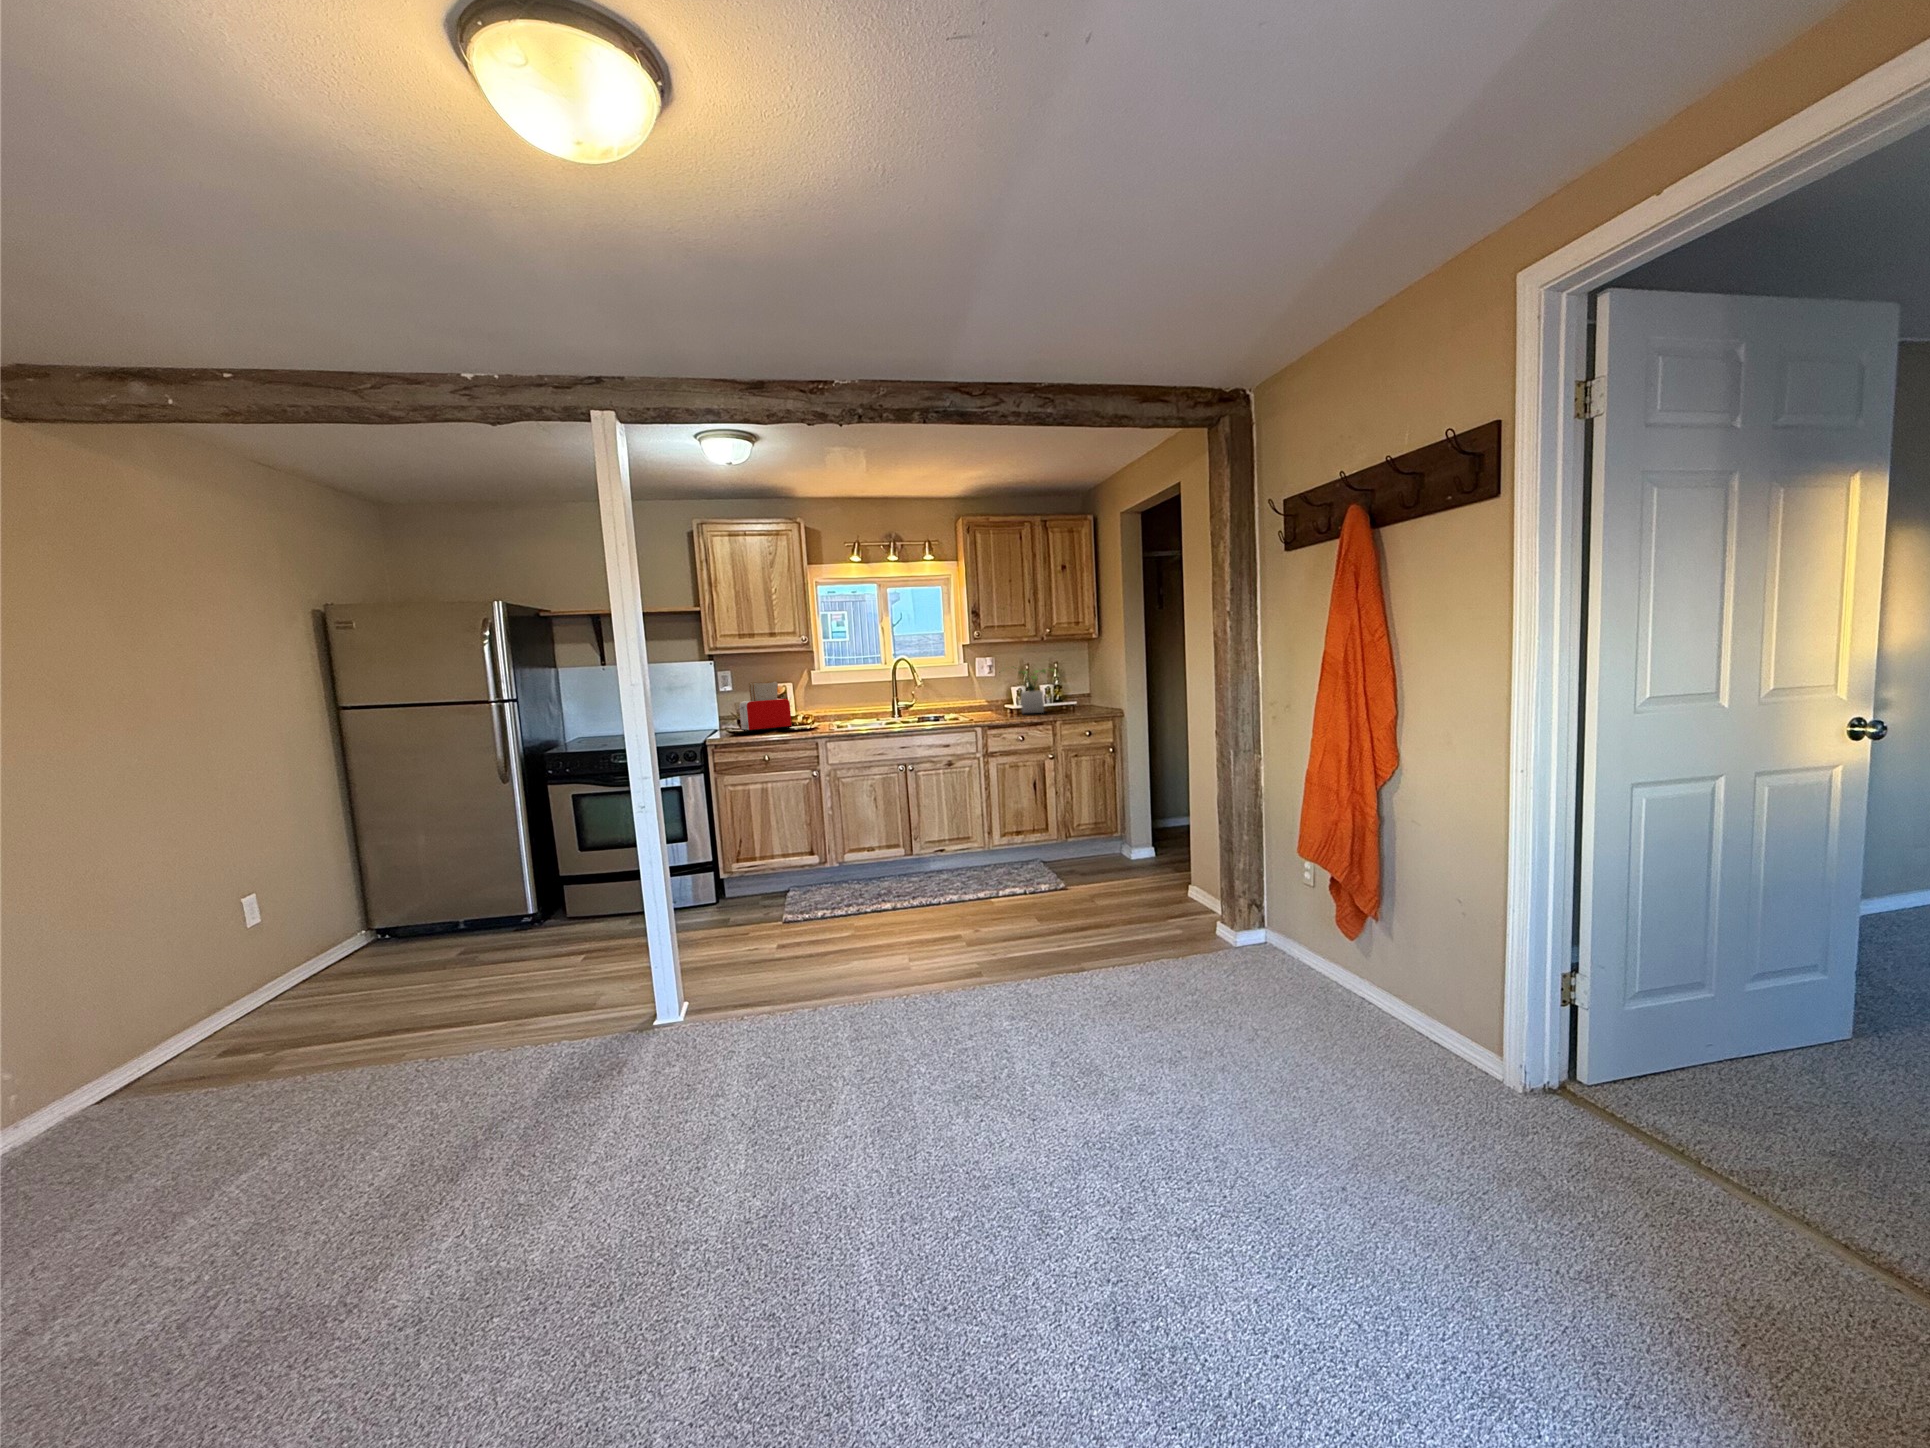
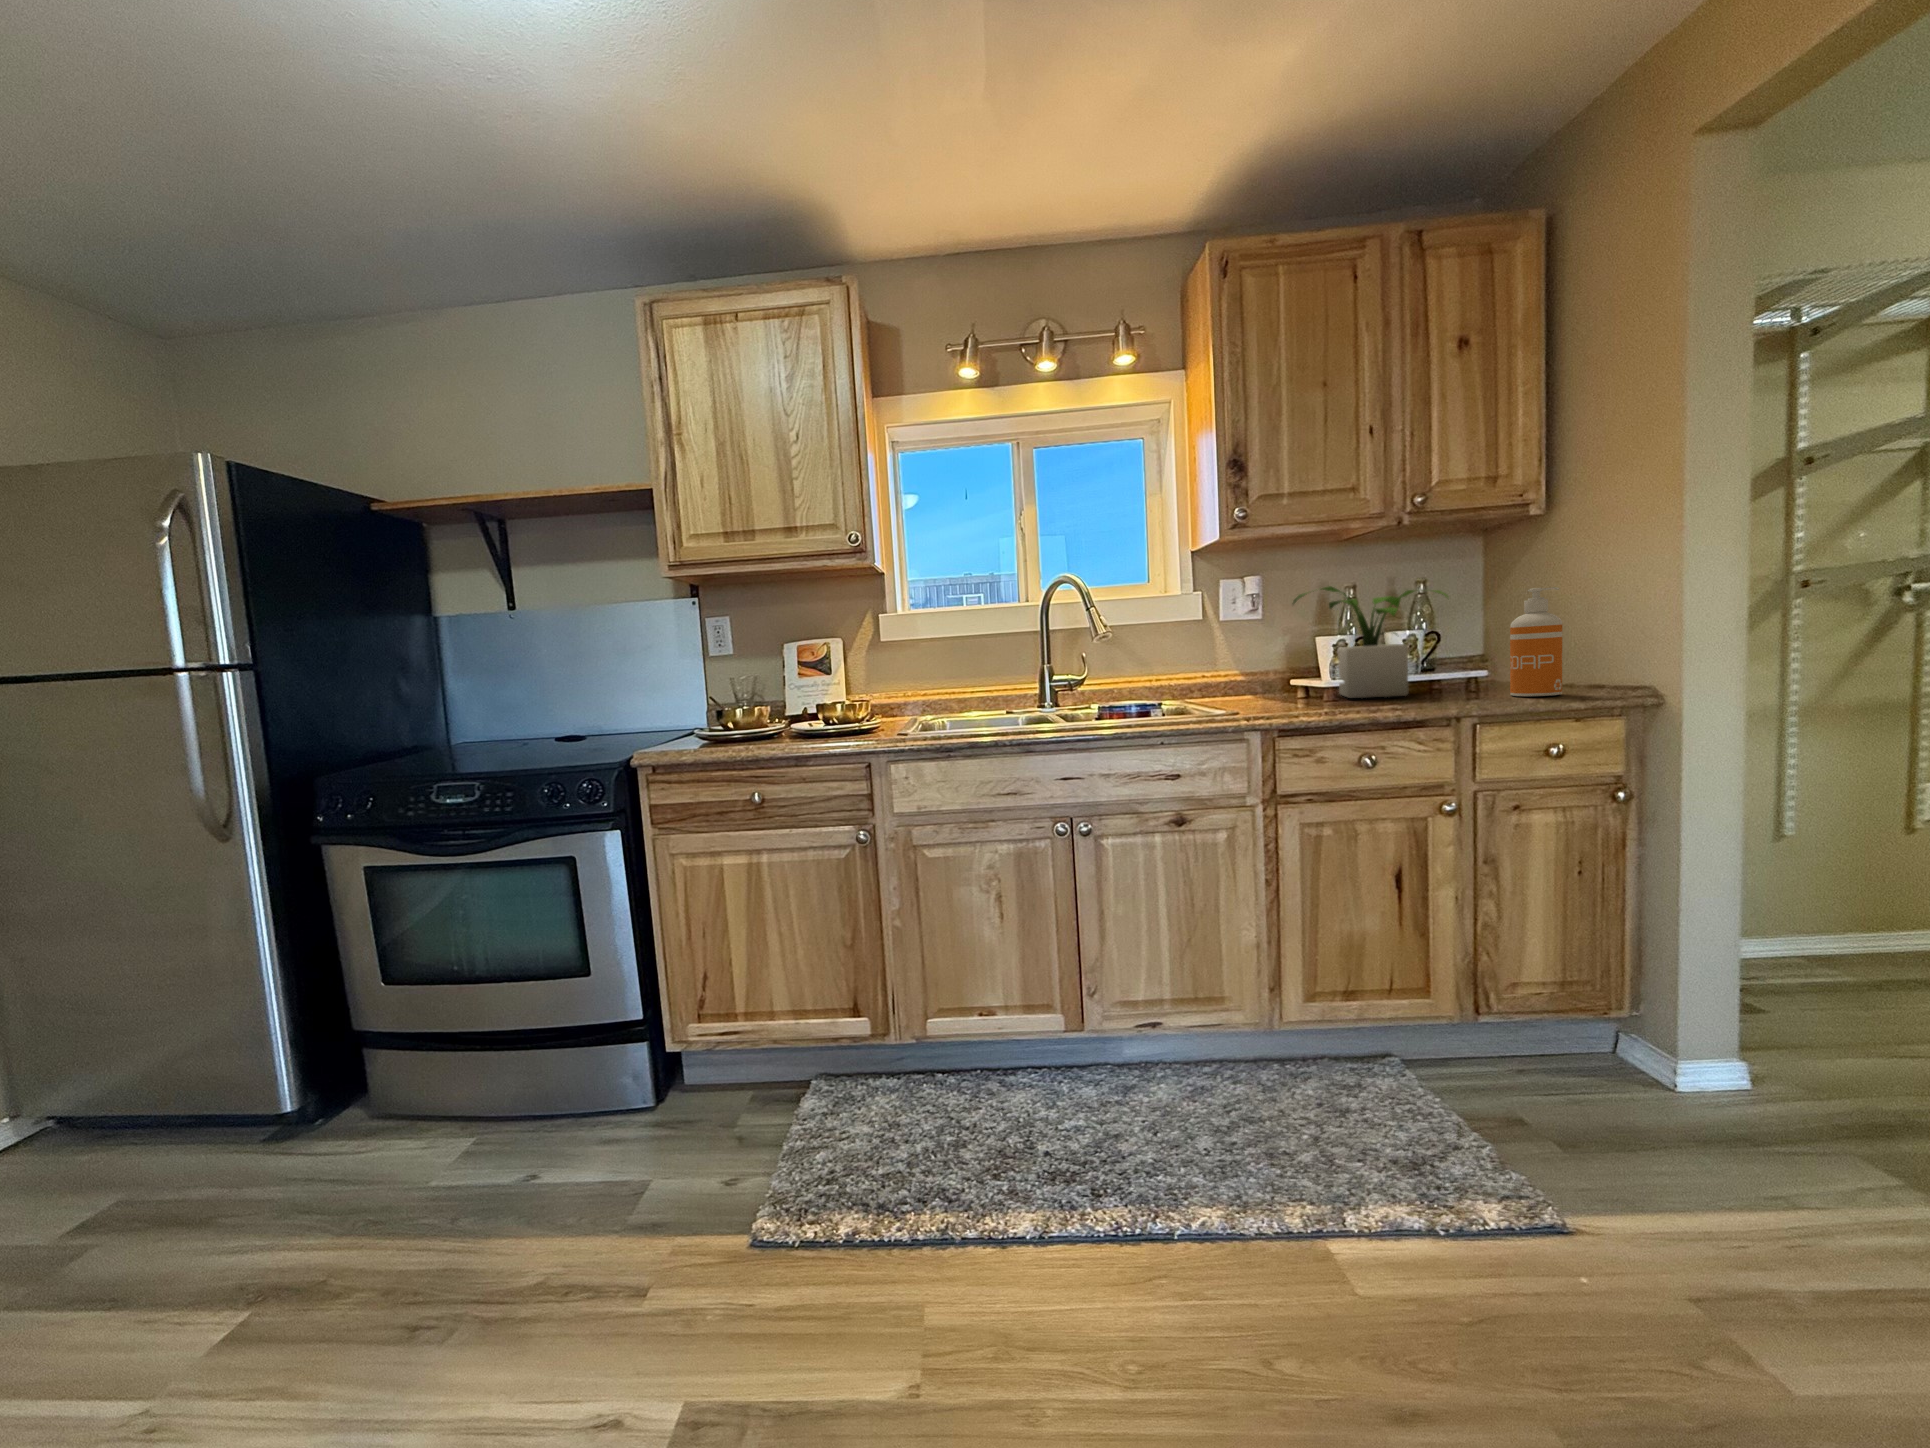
soap dispenser: none [1078,671,1095,713] -> present [1510,587,1562,696]
toaster: present [739,681,792,732] -> none [722,630,829,737]

